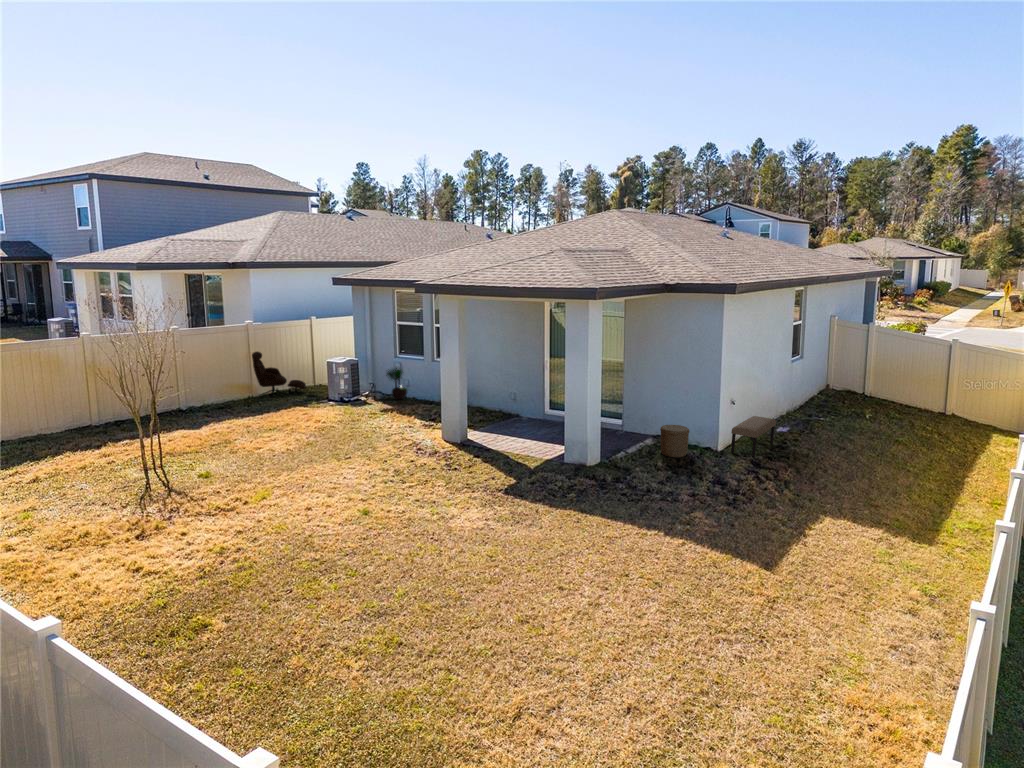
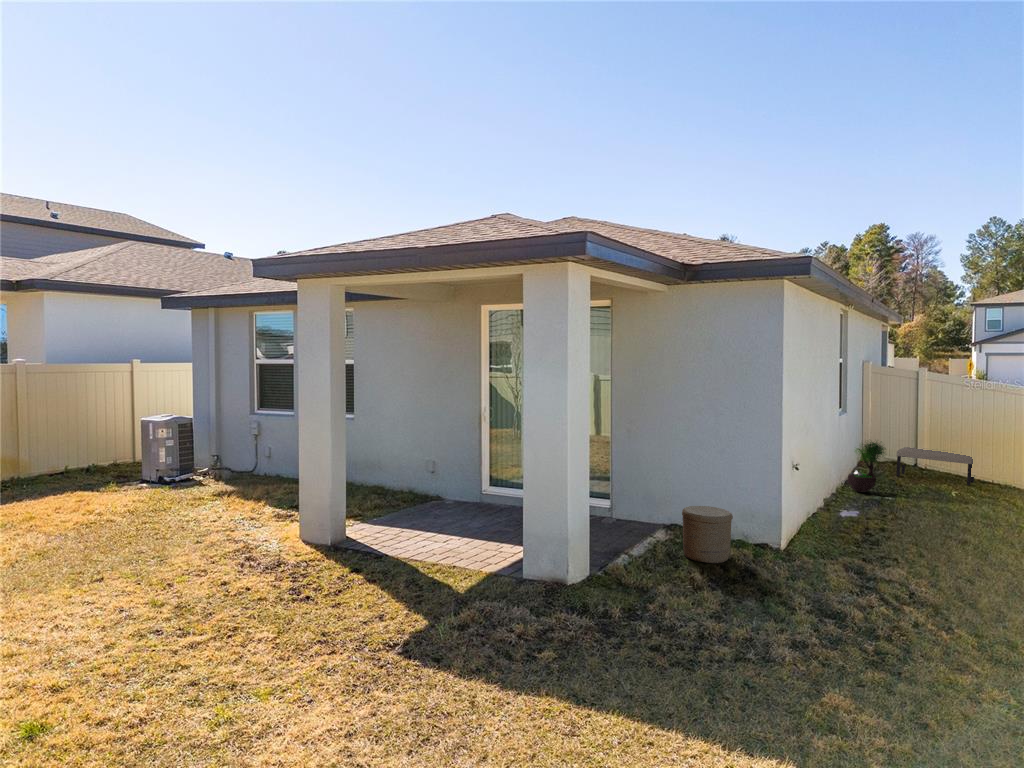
lounge chair: present [252,352,306,398] -> none [16,406,110,478]
potted tree: present [386,368,407,399] -> present [848,442,884,492]
bench: present [731,416,776,457] -> present [896,447,974,485]

